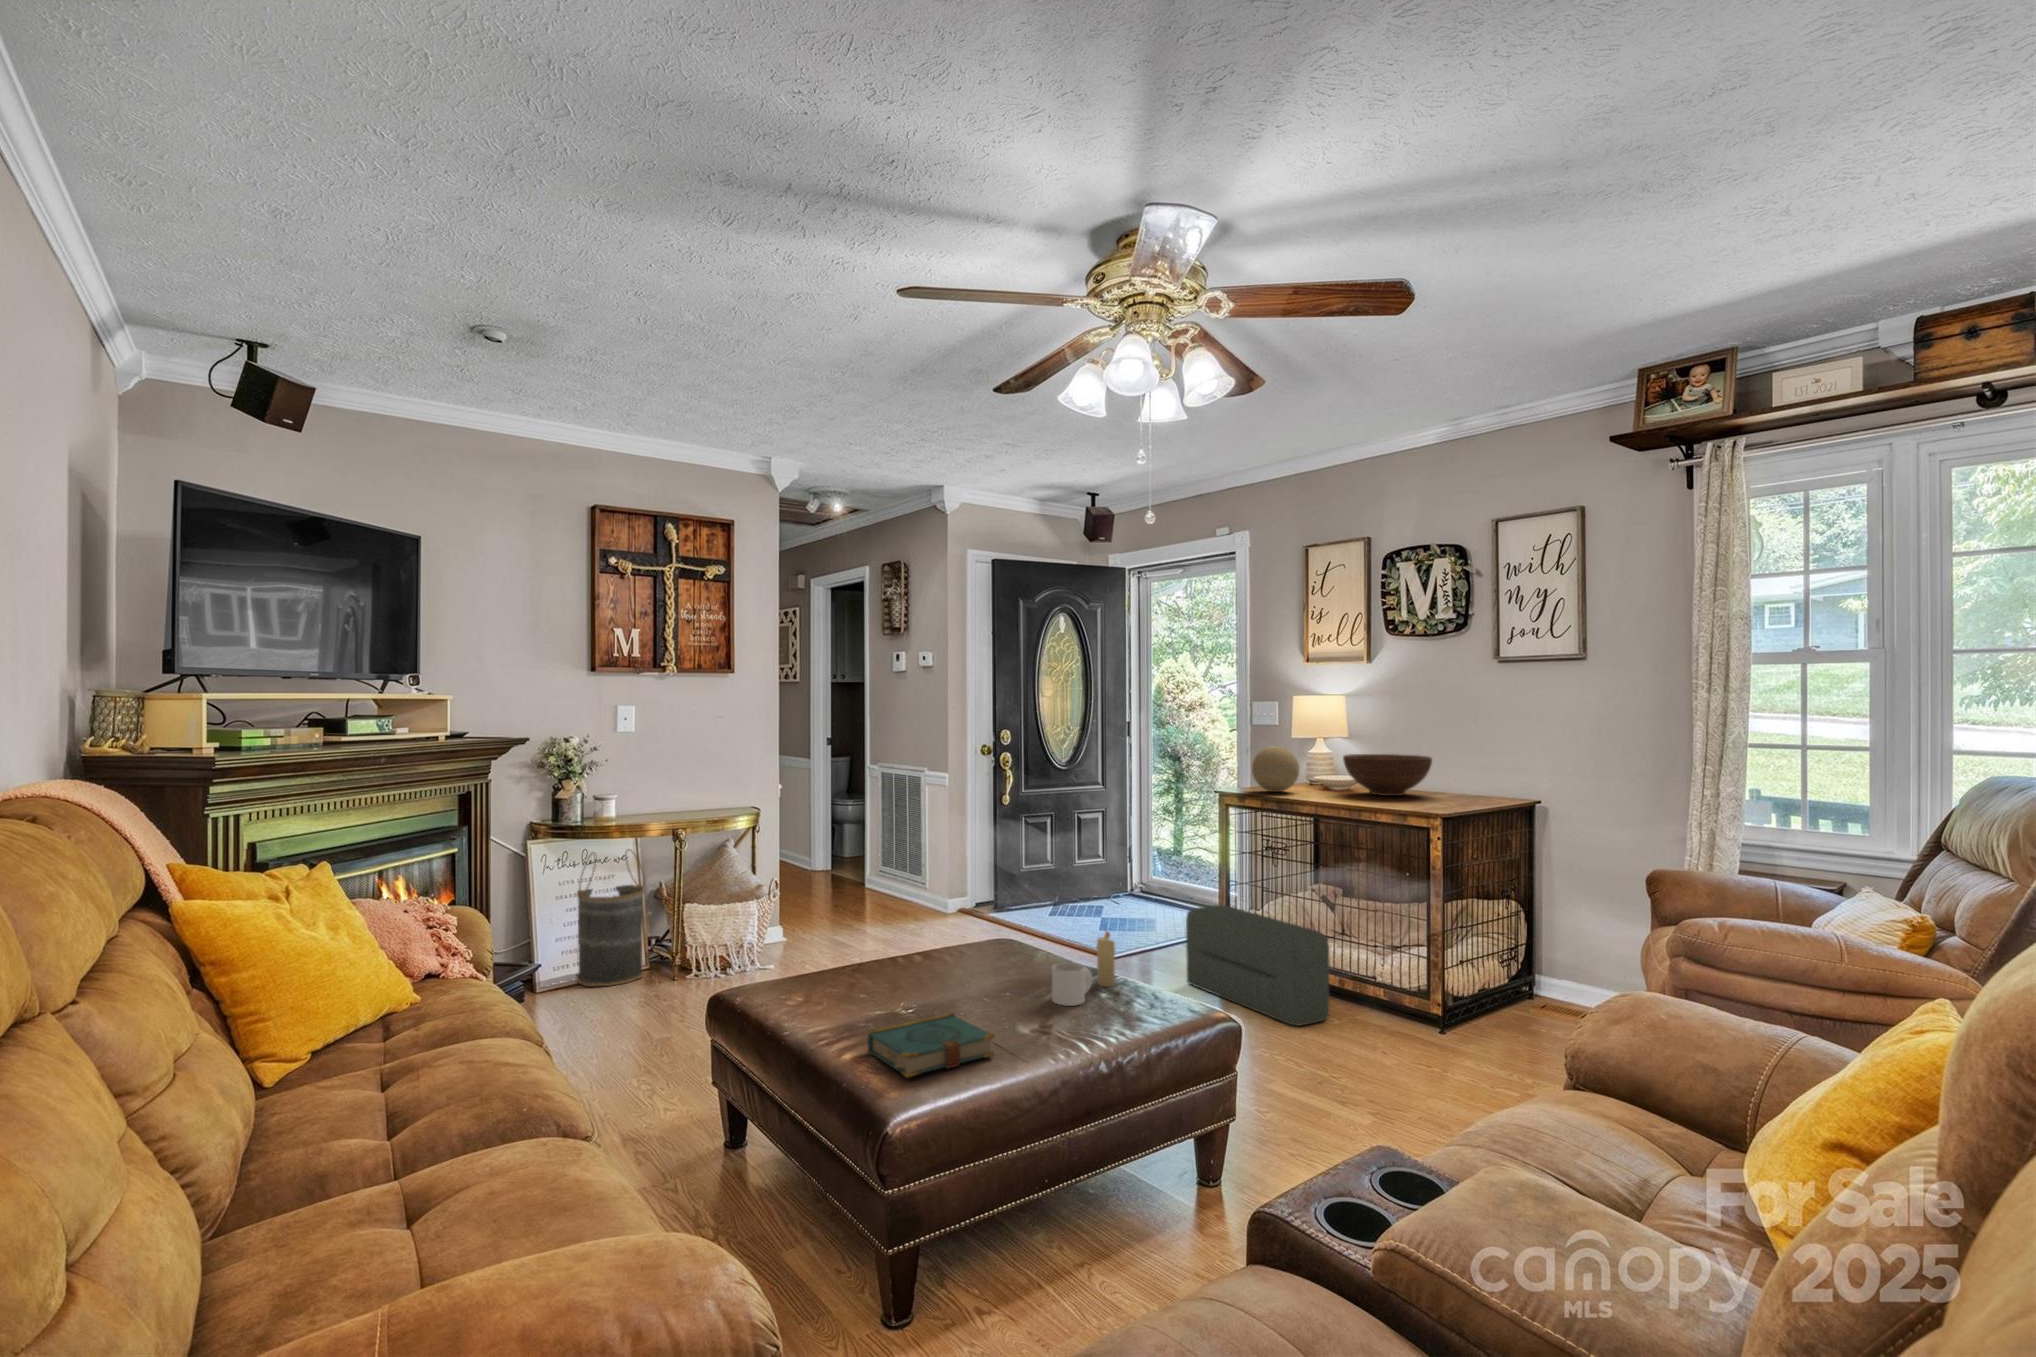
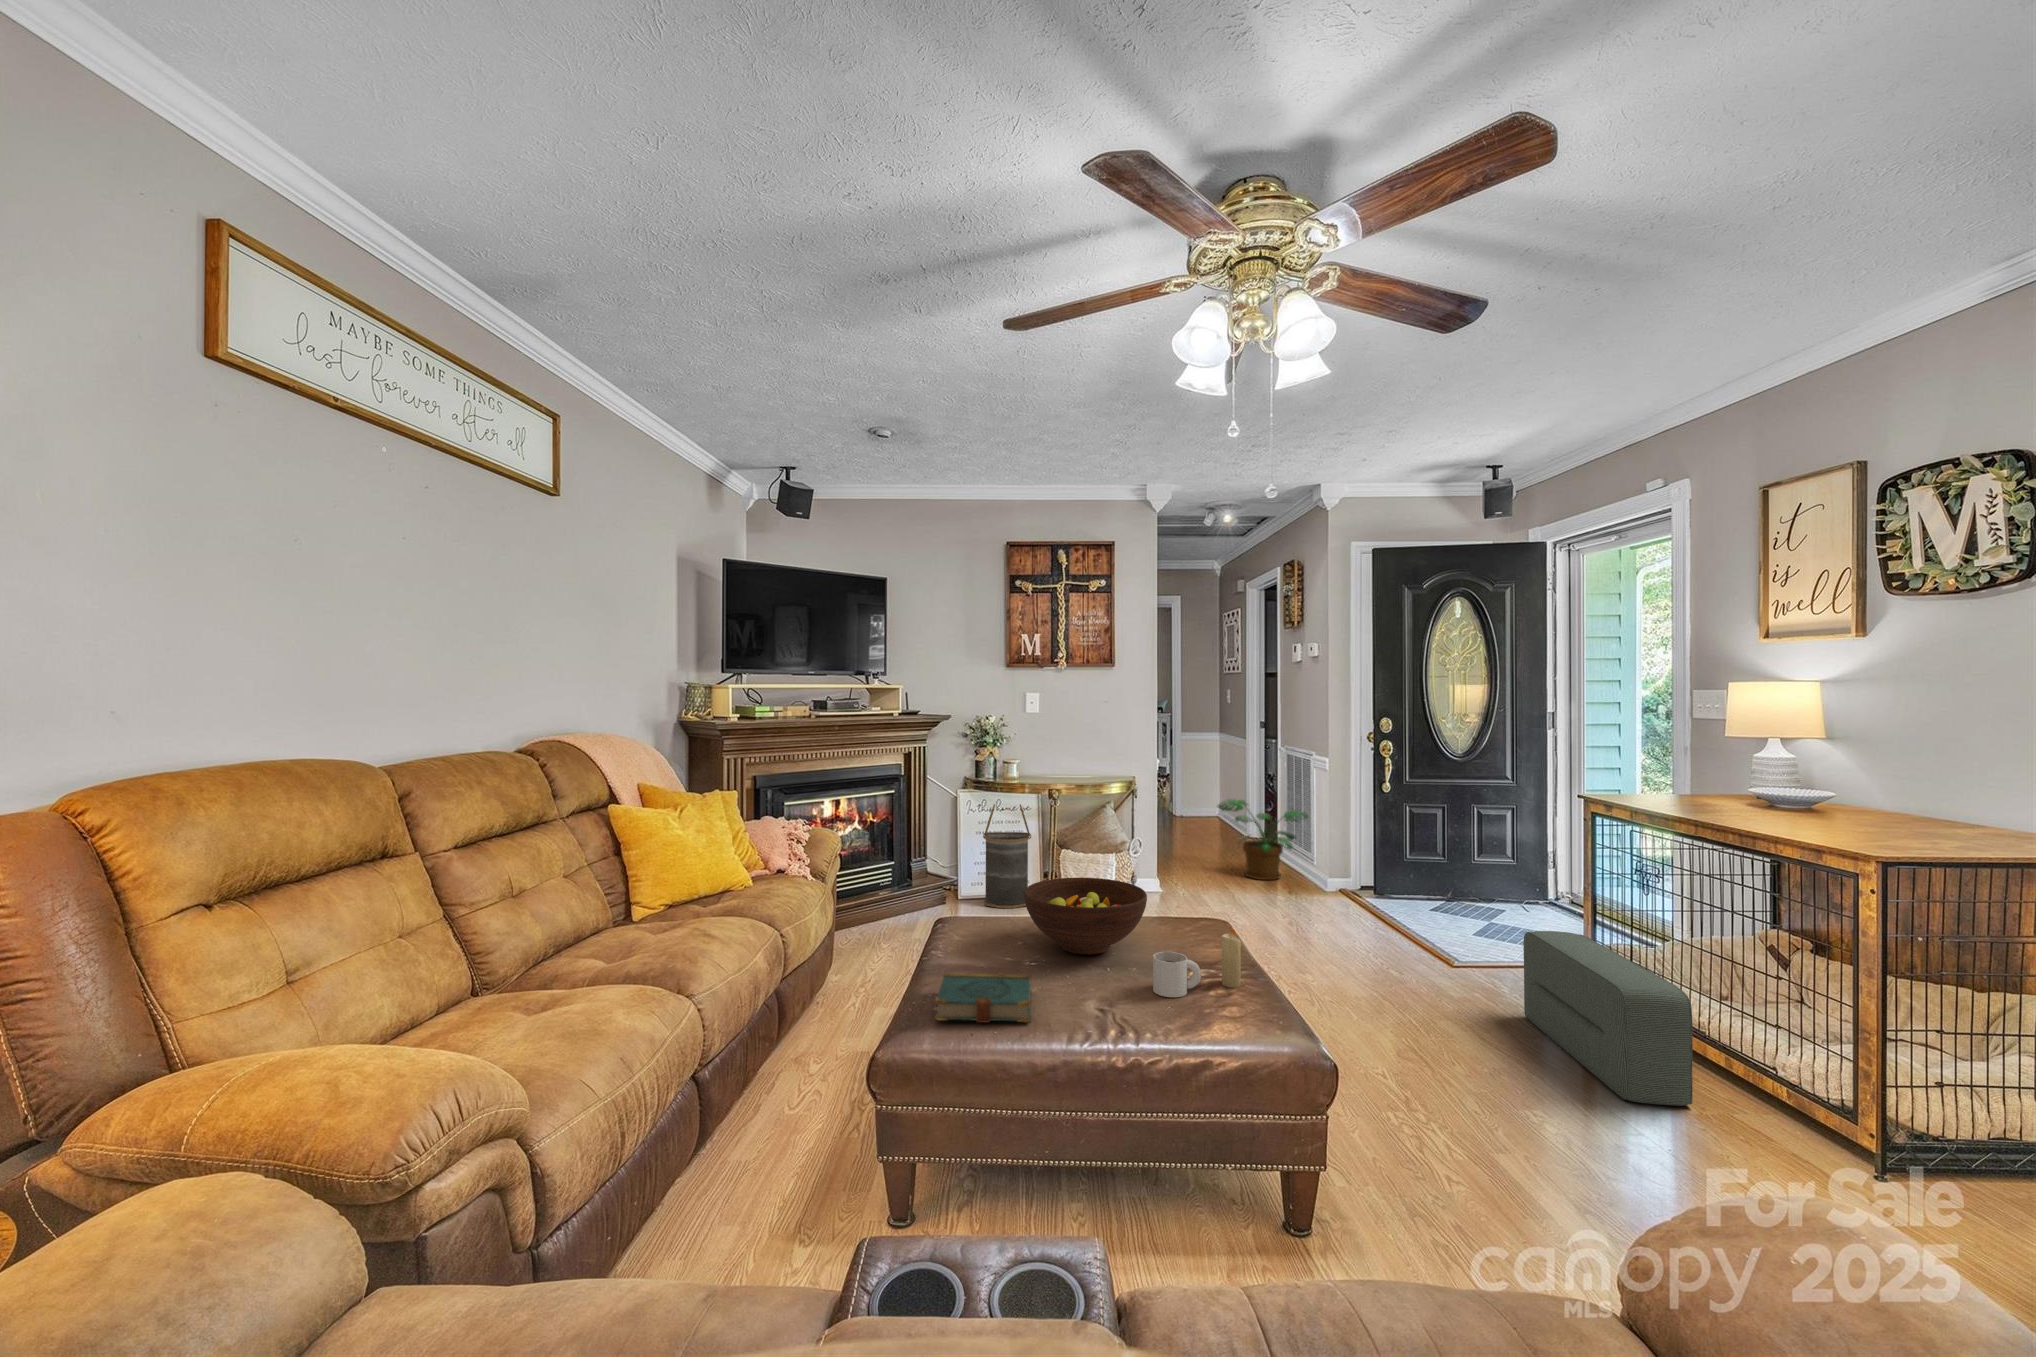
decorative orb: present [1252,746,1299,792] -> none [1630,746,1705,804]
fruit bowl: present [1343,754,1432,796] -> present [1024,878,1147,954]
potted plant: none [816,822,919,907] -> present [1217,799,1308,880]

